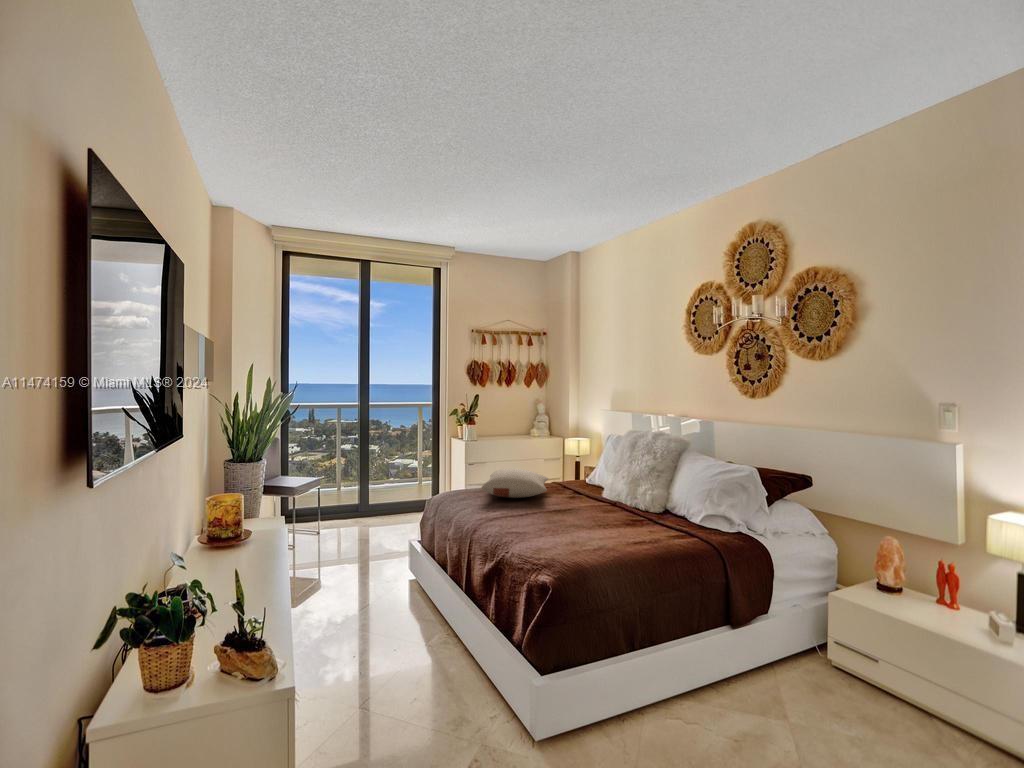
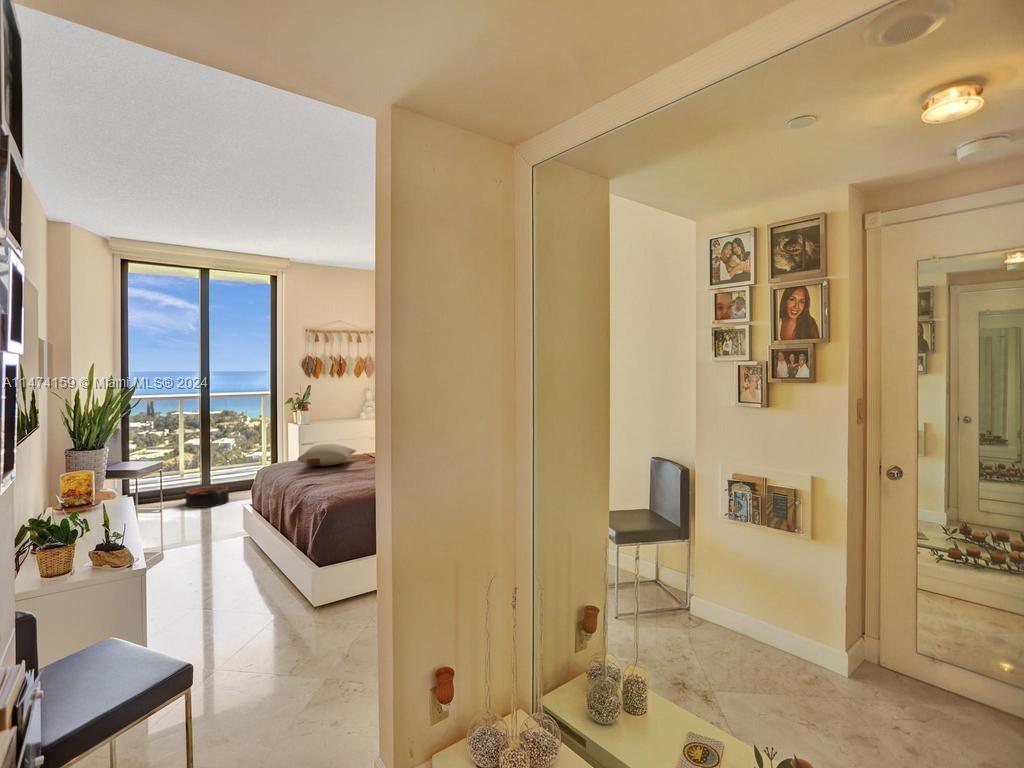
basket: none [343,506,388,532] -> present [186,486,229,508]

